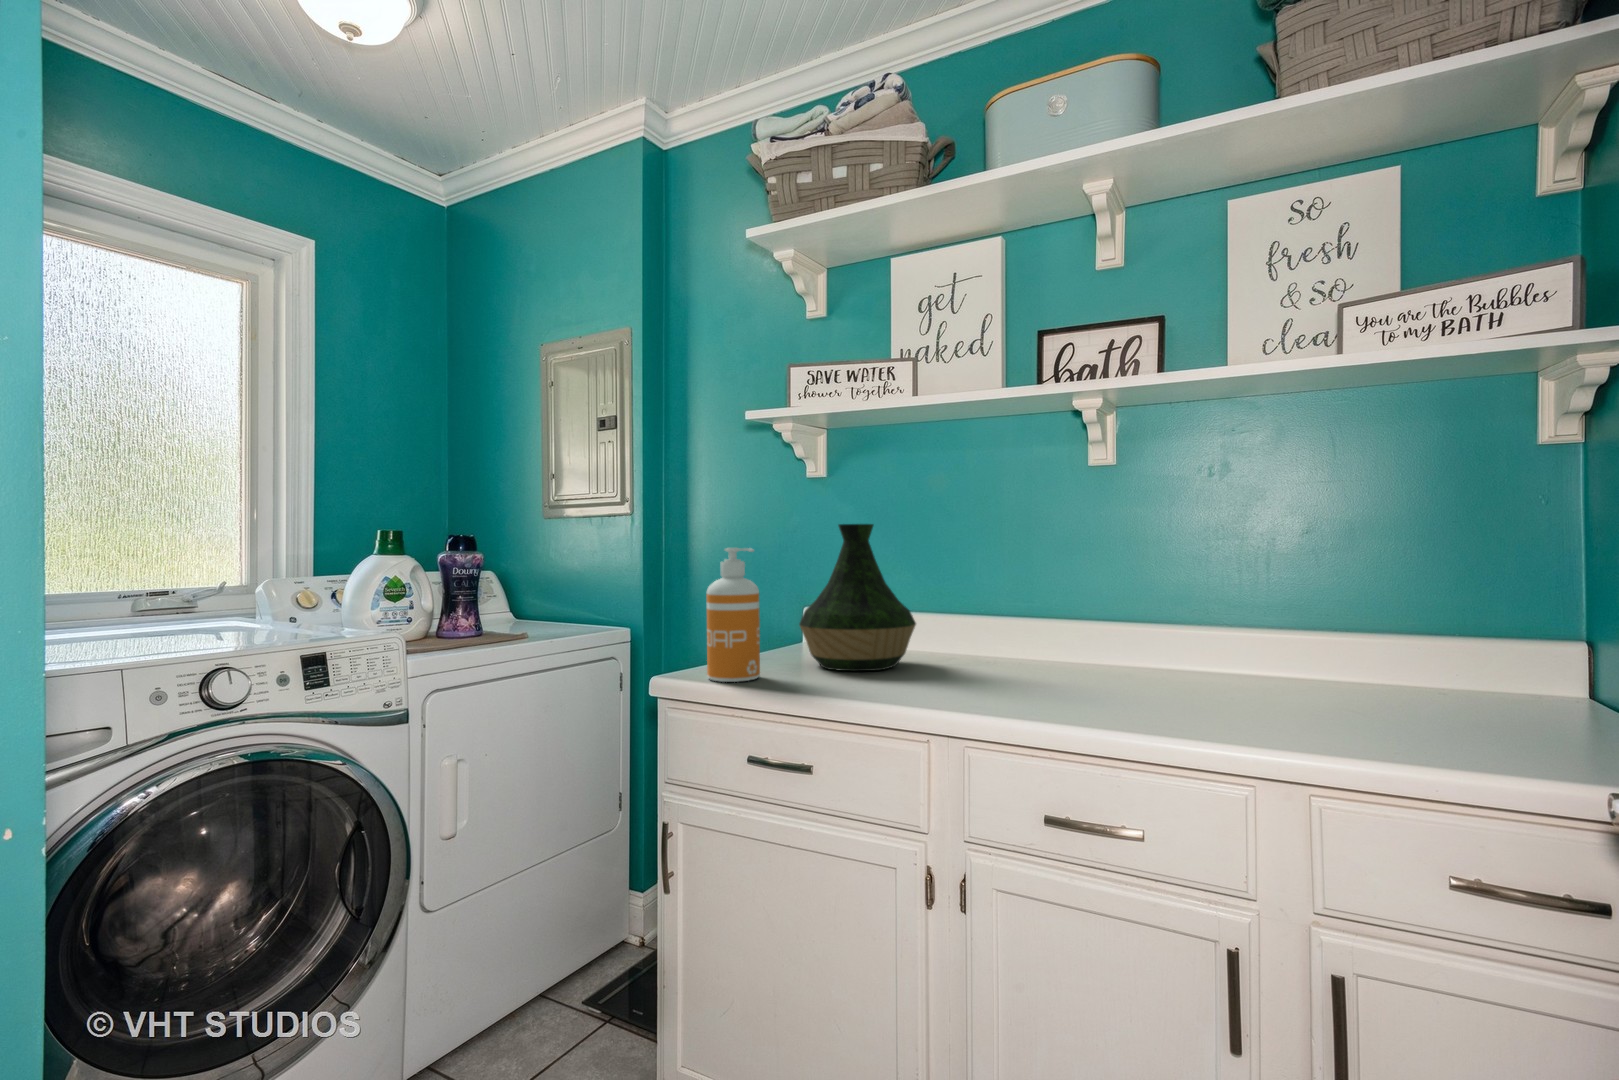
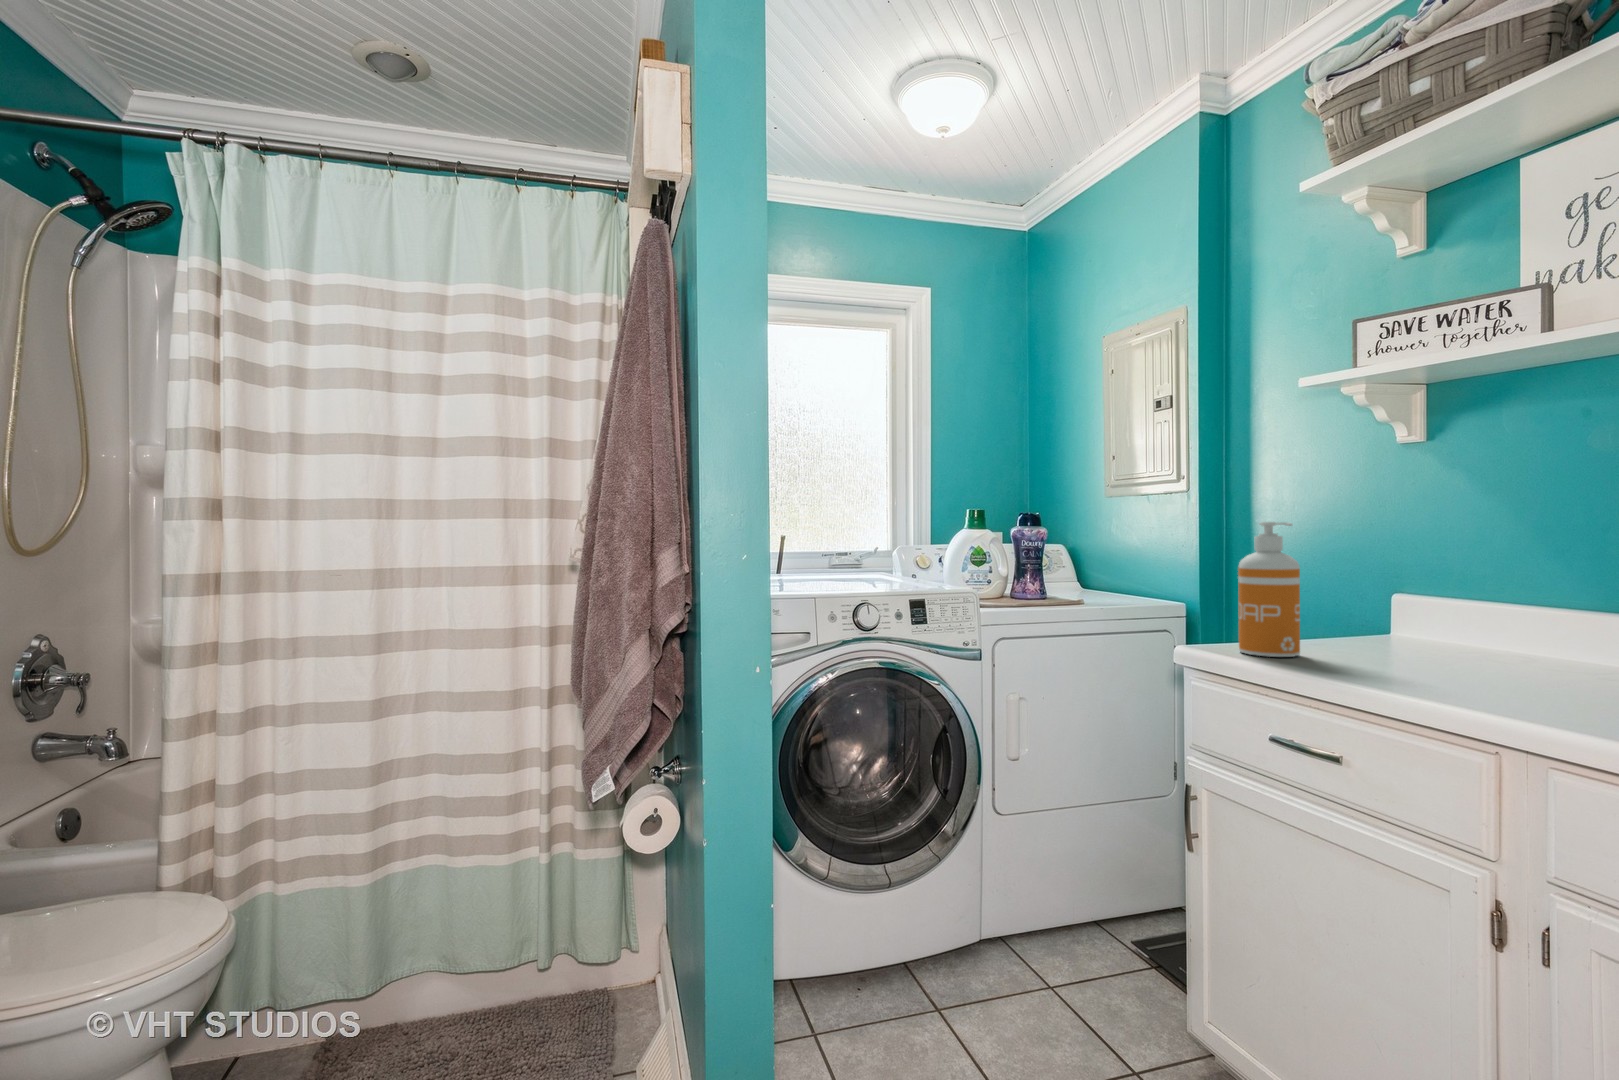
vase: present [799,524,916,671] -> none [1361,493,1539,666]

